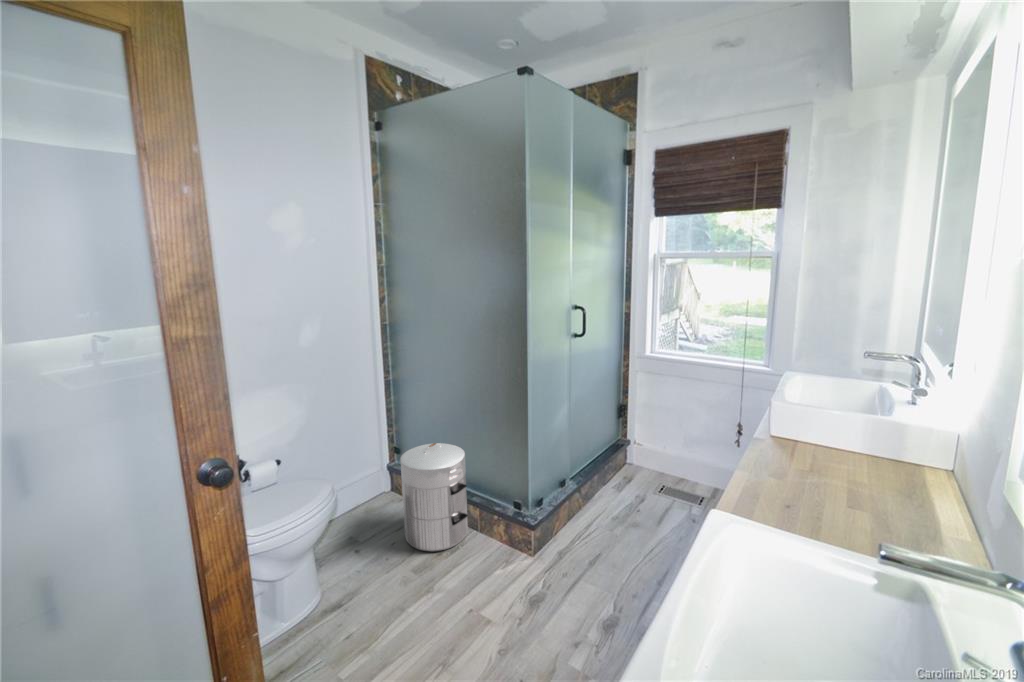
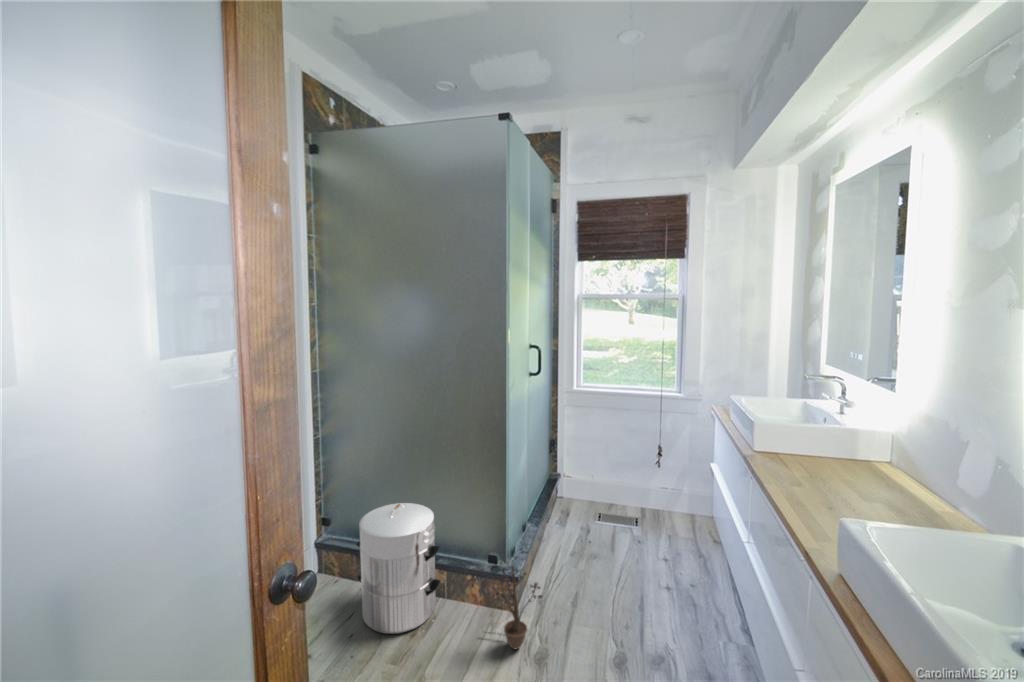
decorative plant: none [493,511,539,587] -> present [485,566,542,649]

